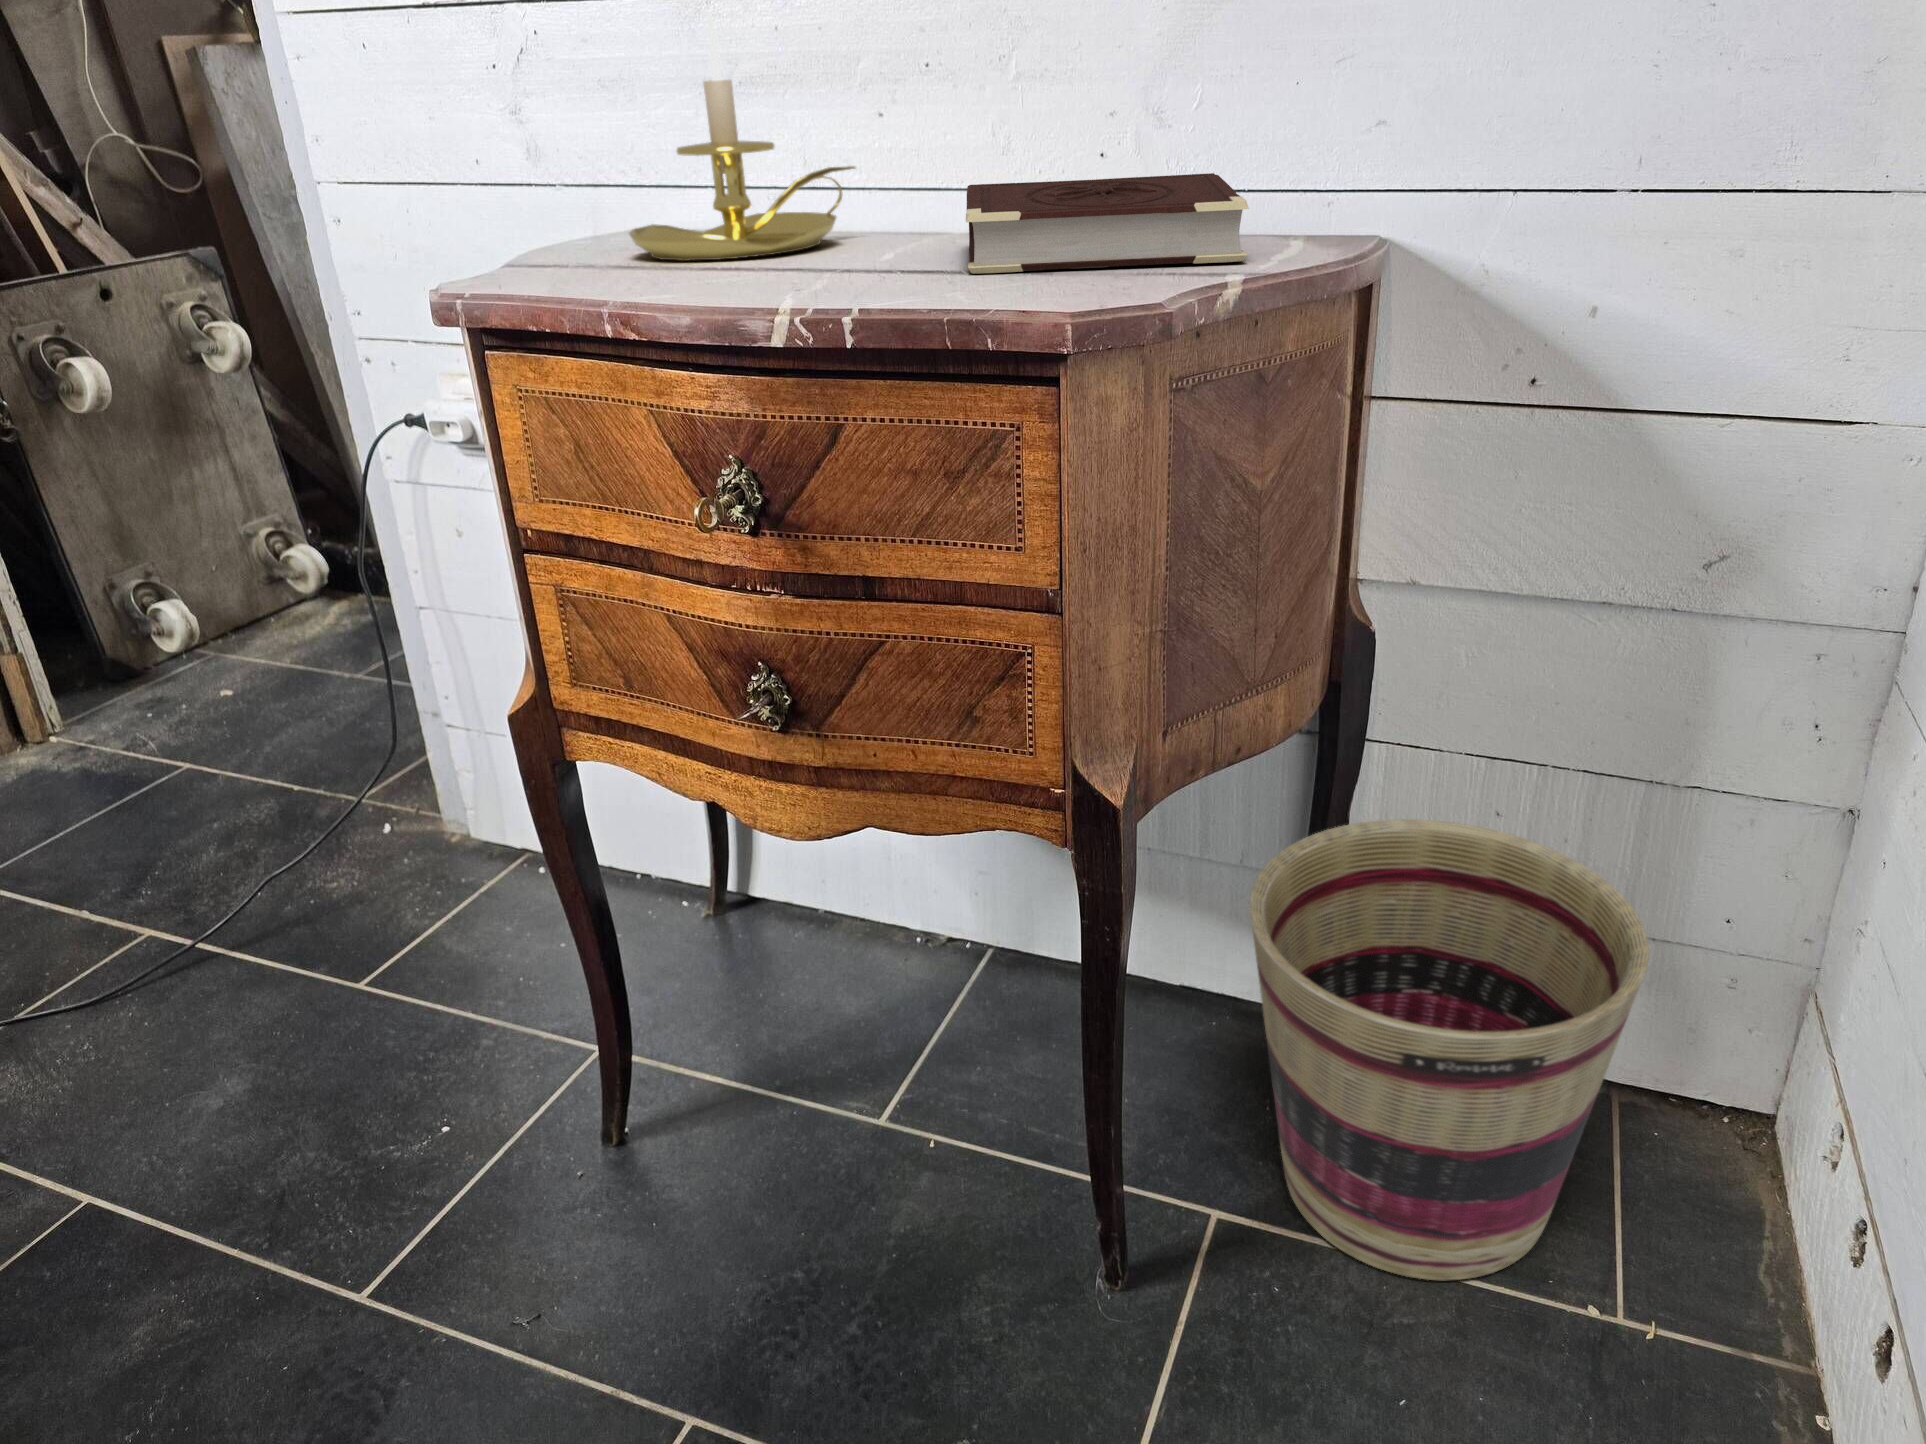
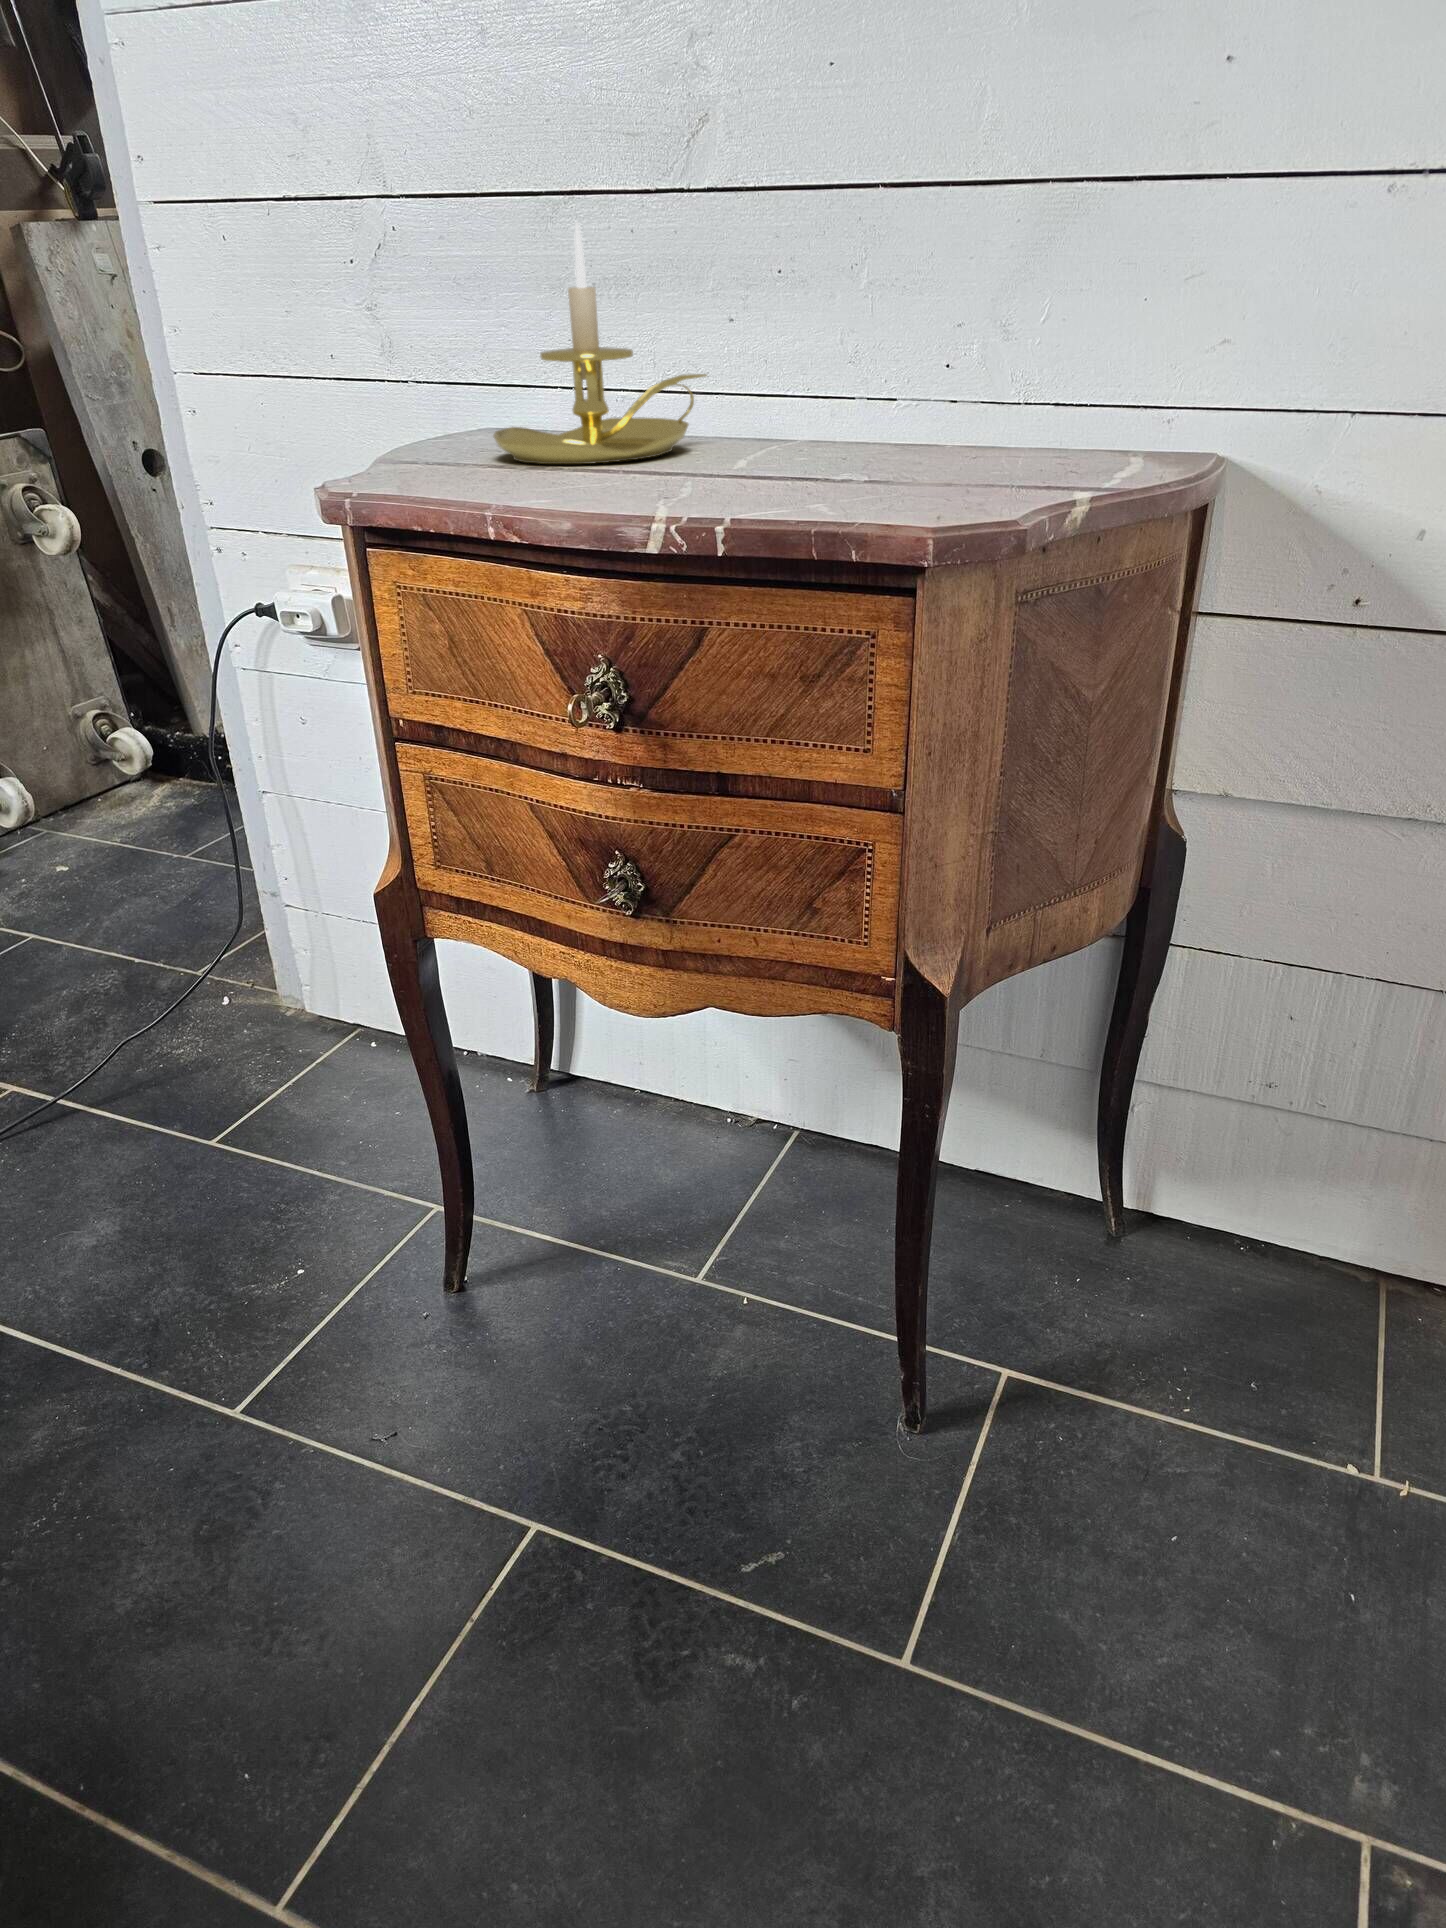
book: present [966,173,1249,274] -> none [818,392,1094,486]
basket: present [1250,819,1649,1280] -> none [1056,1018,1428,1438]

